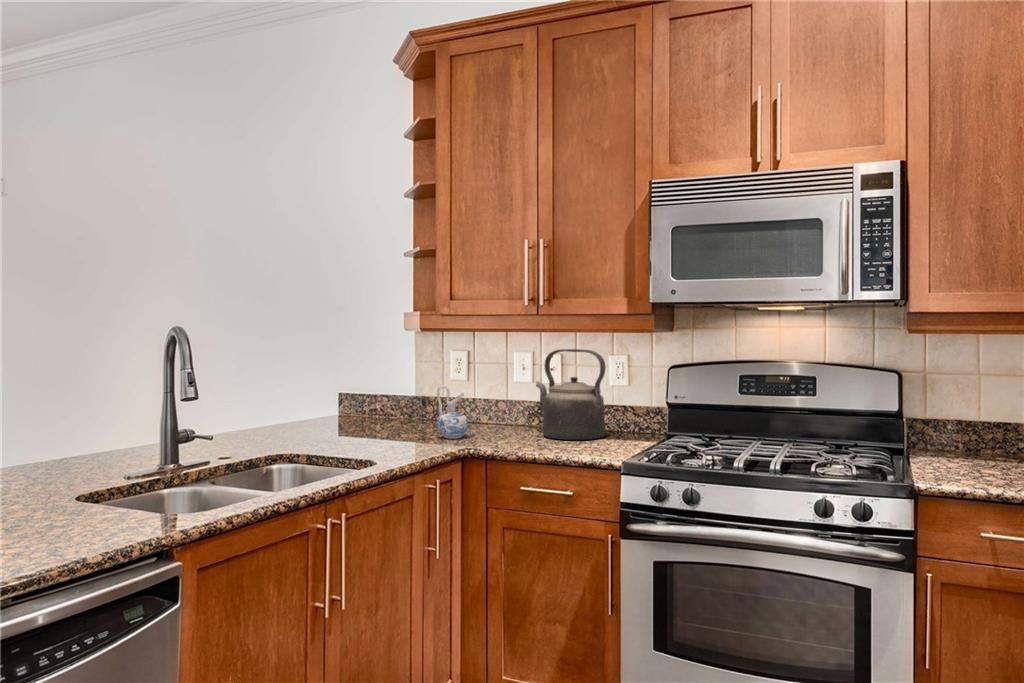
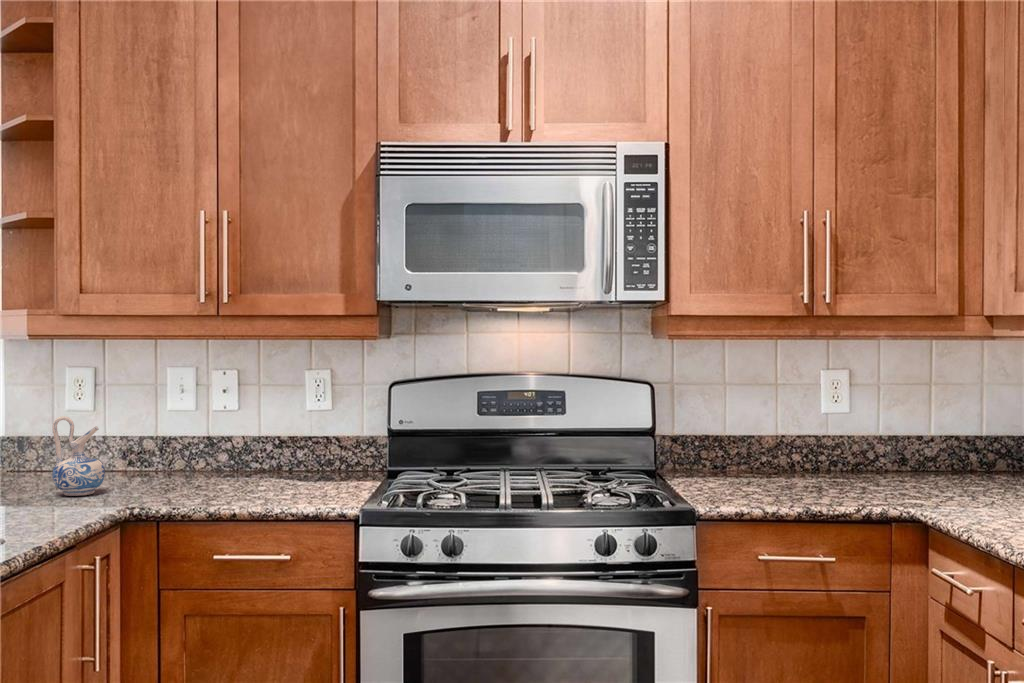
kettle: present [536,349,606,440] -> none [207,362,311,486]

